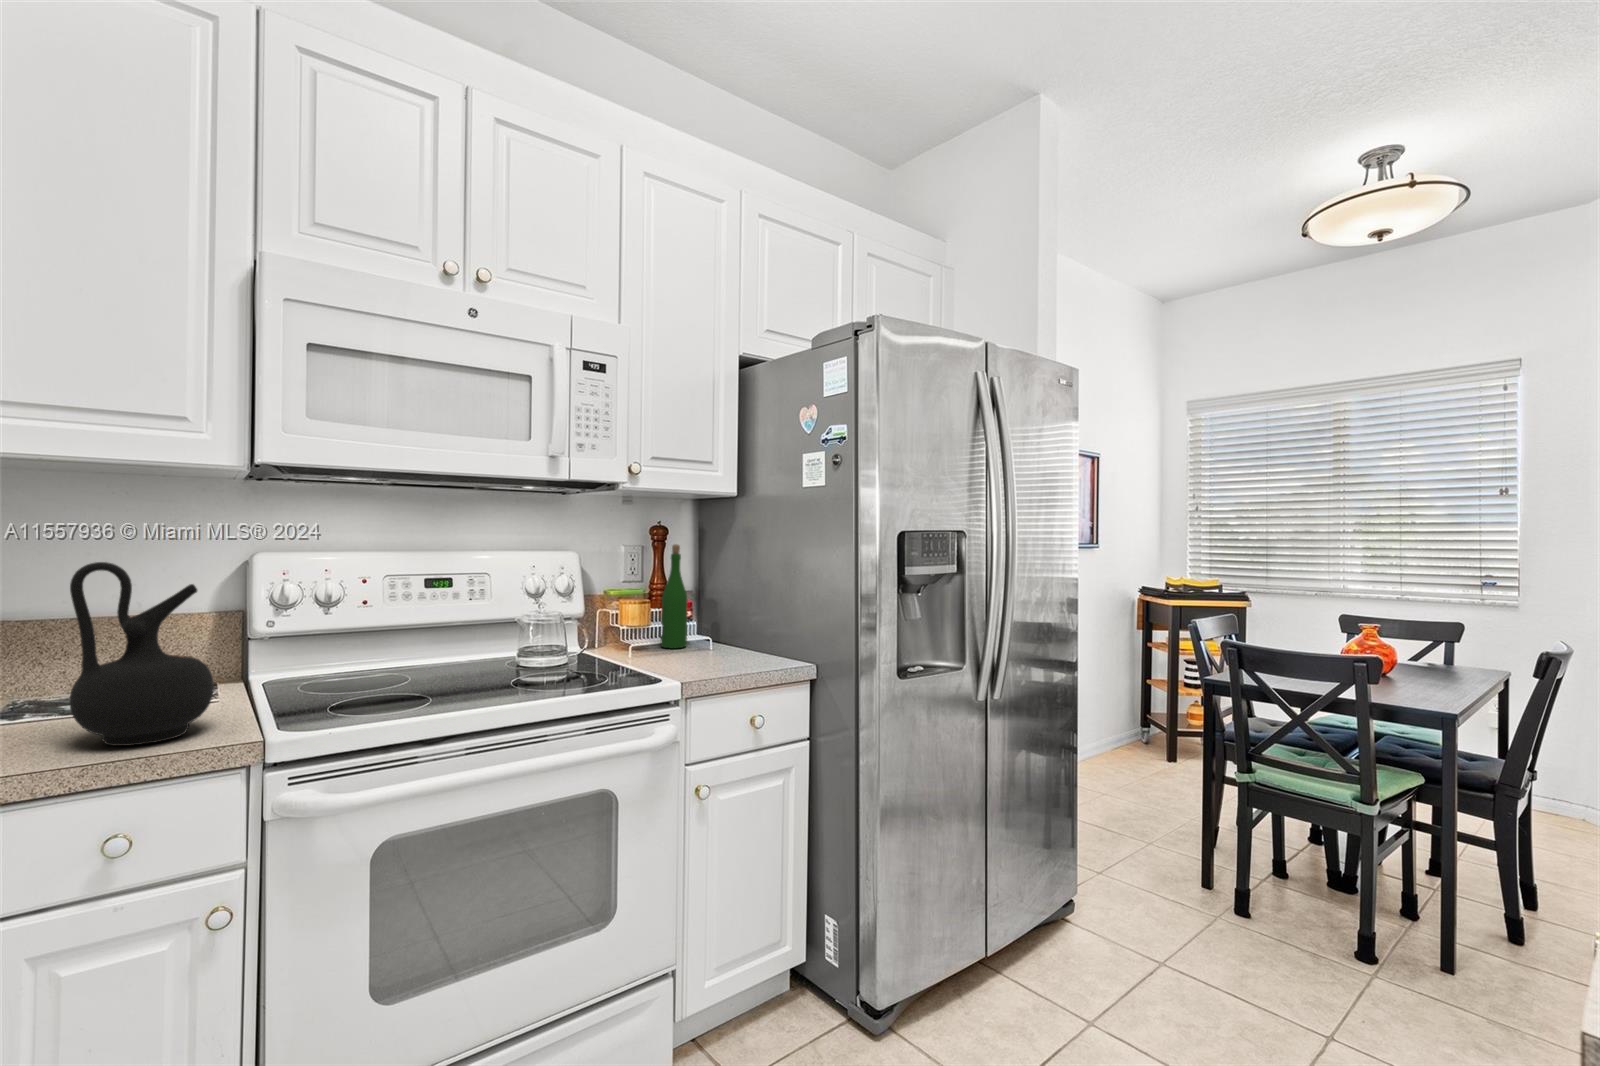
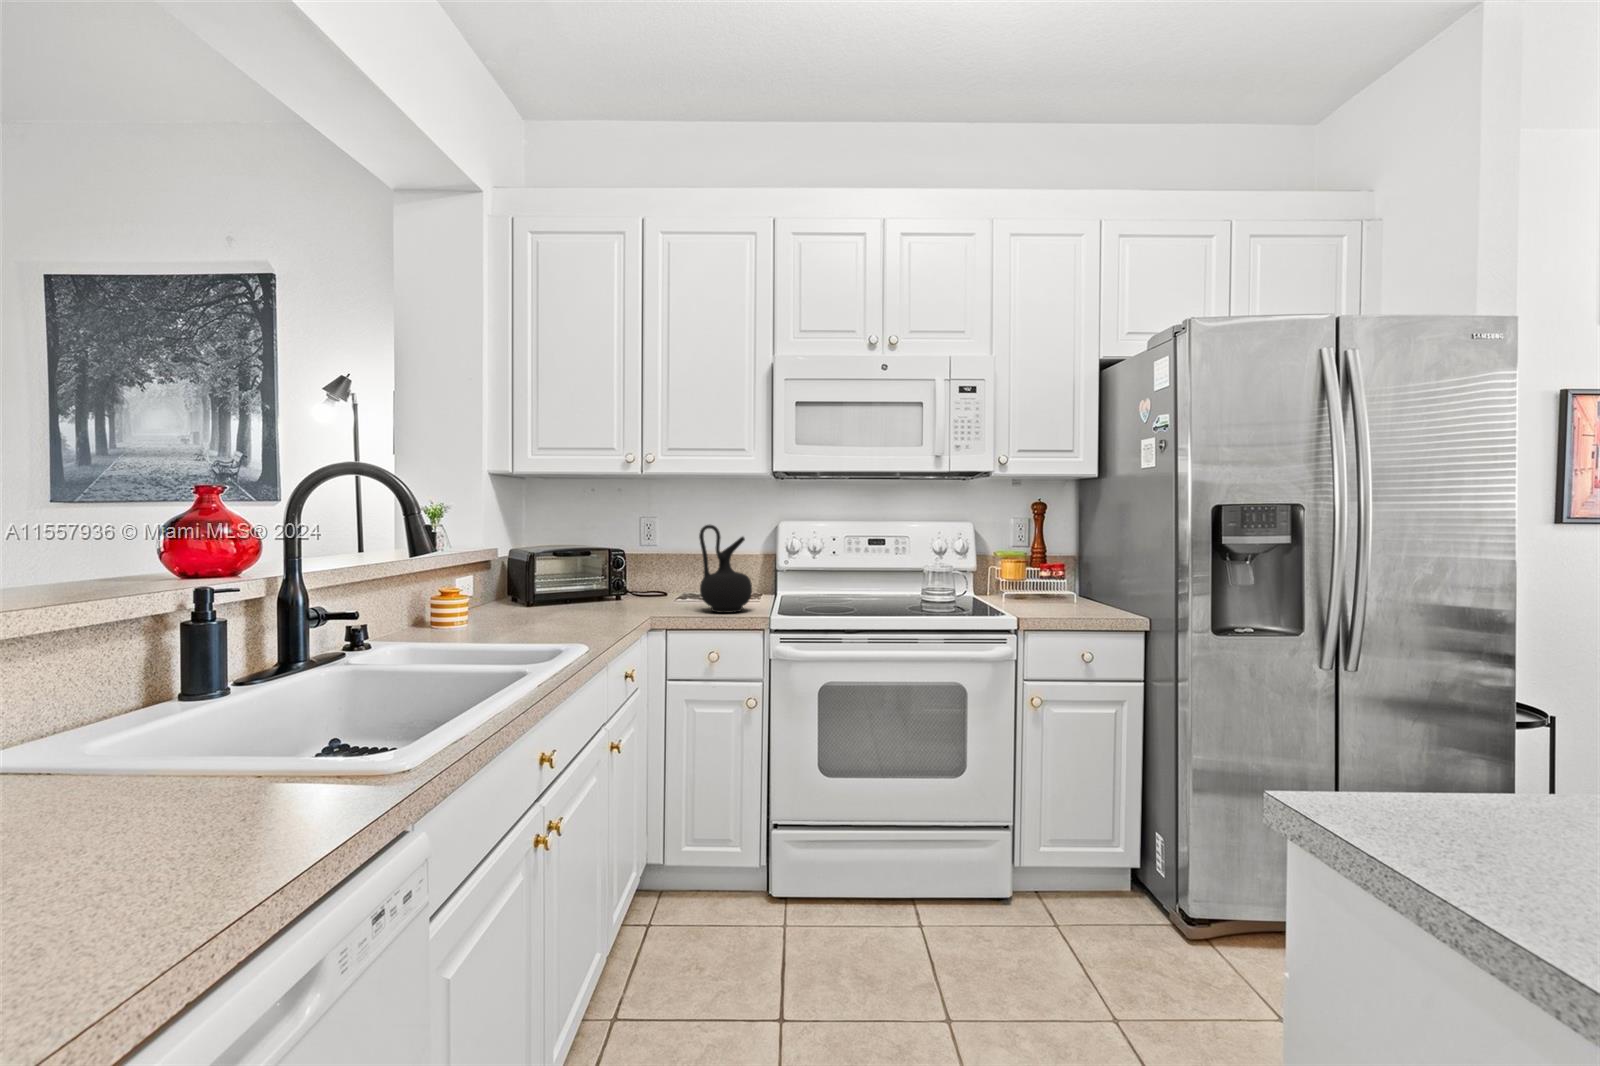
wine bottle: present [661,544,688,648] -> none [1036,517,1057,601]

